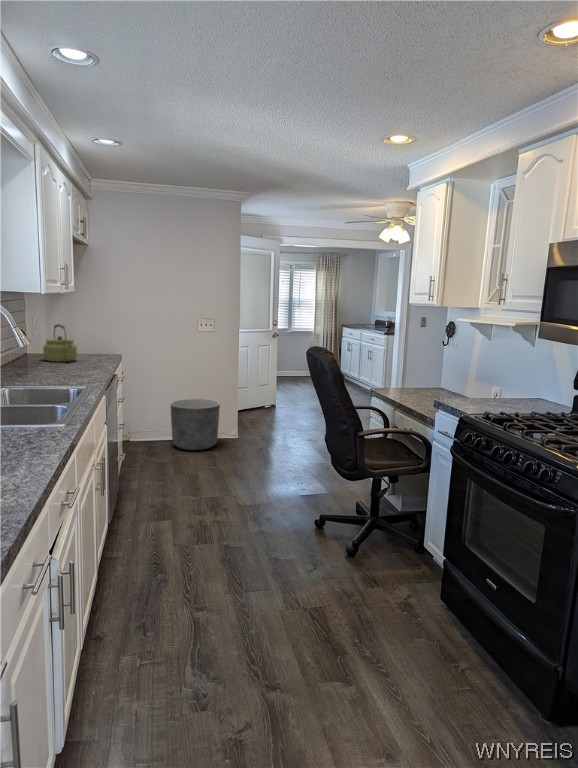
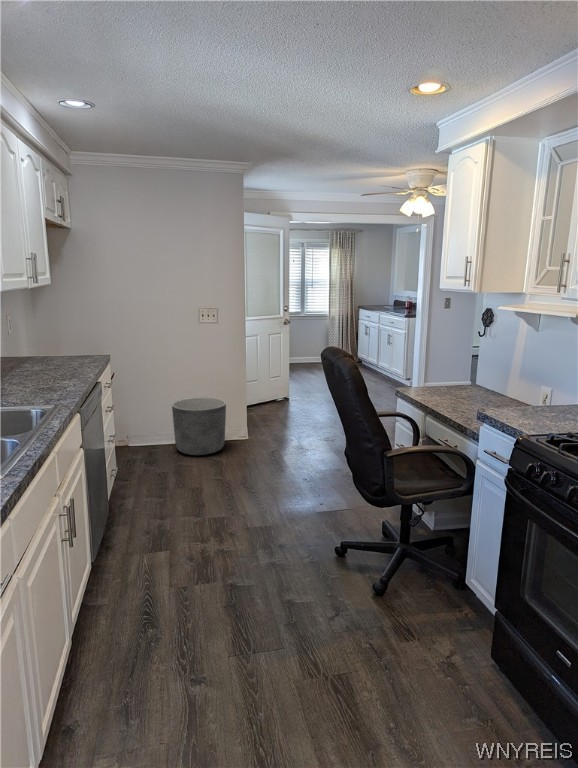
kettle: present [43,324,77,362] -> none [19,325,59,368]

